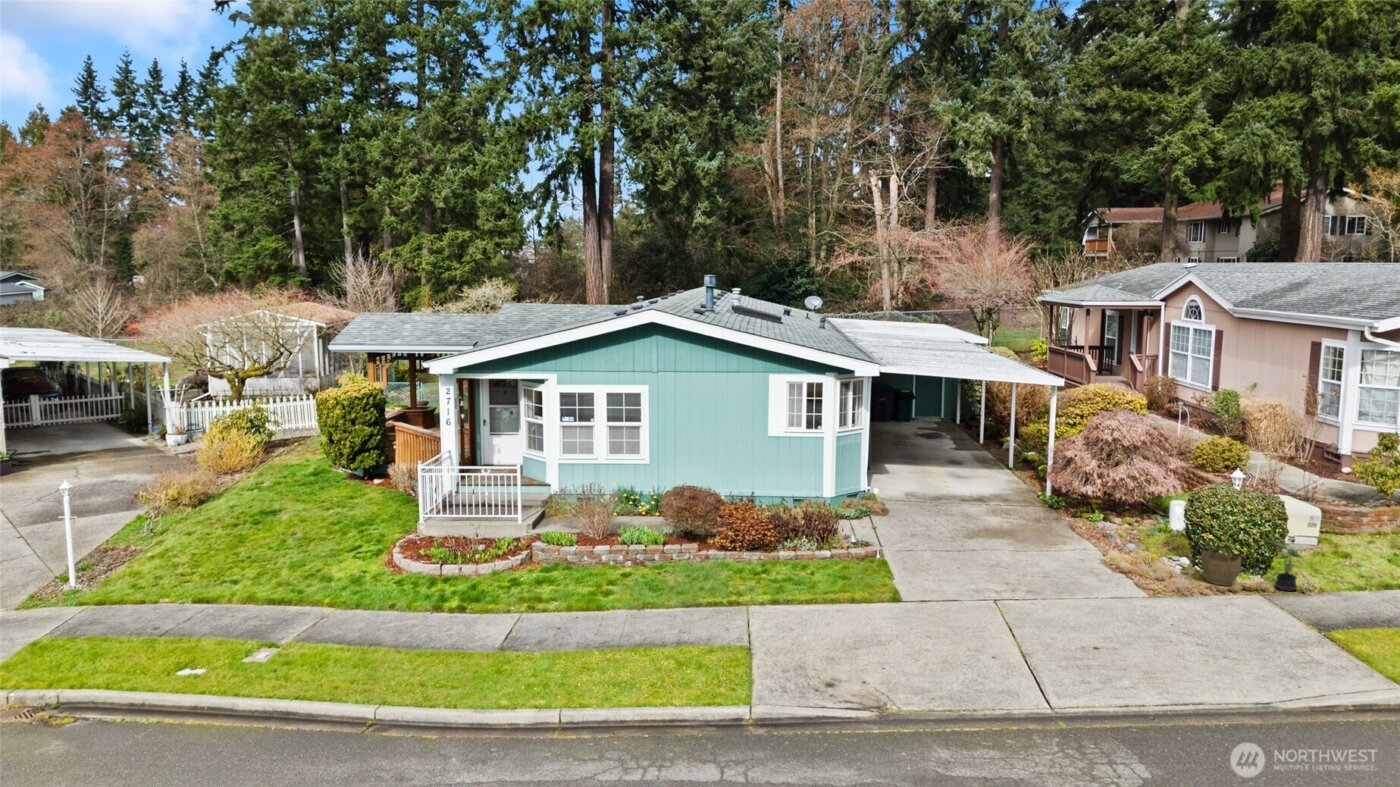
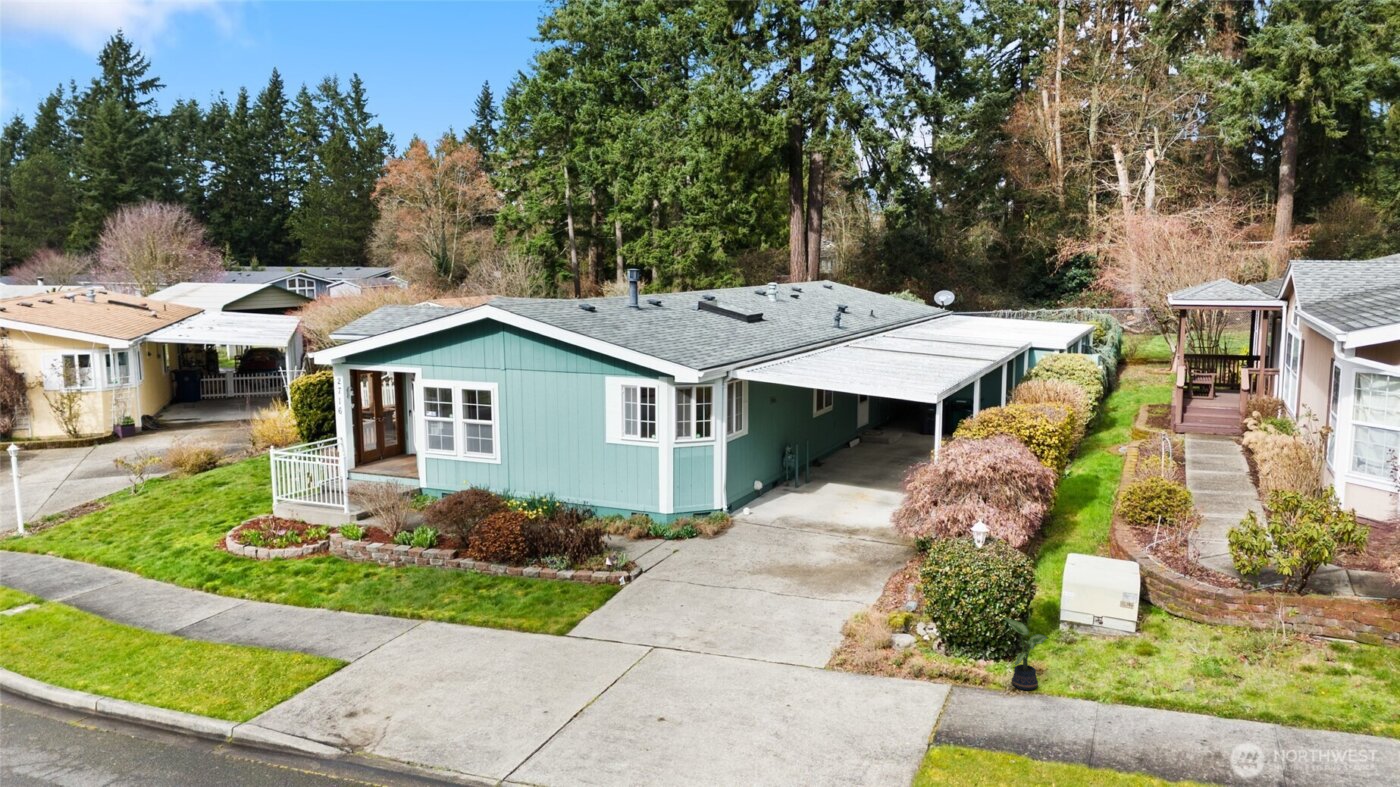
woven basket: present [1201,547,1241,586] -> none [931,615,976,672]

